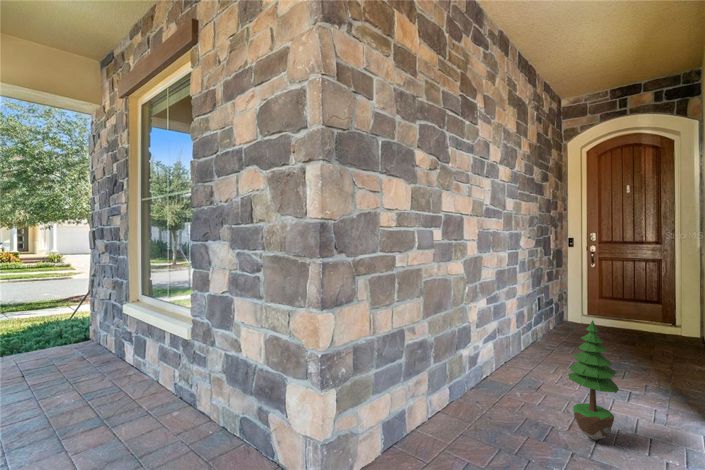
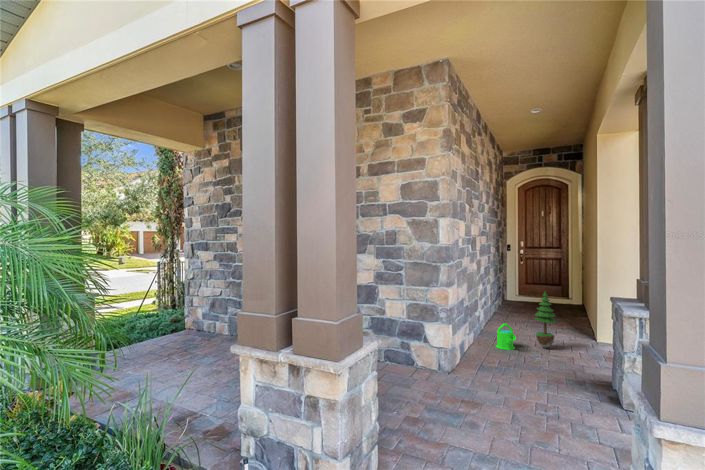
watering can: none [487,379,527,435] -> present [496,323,516,350]

